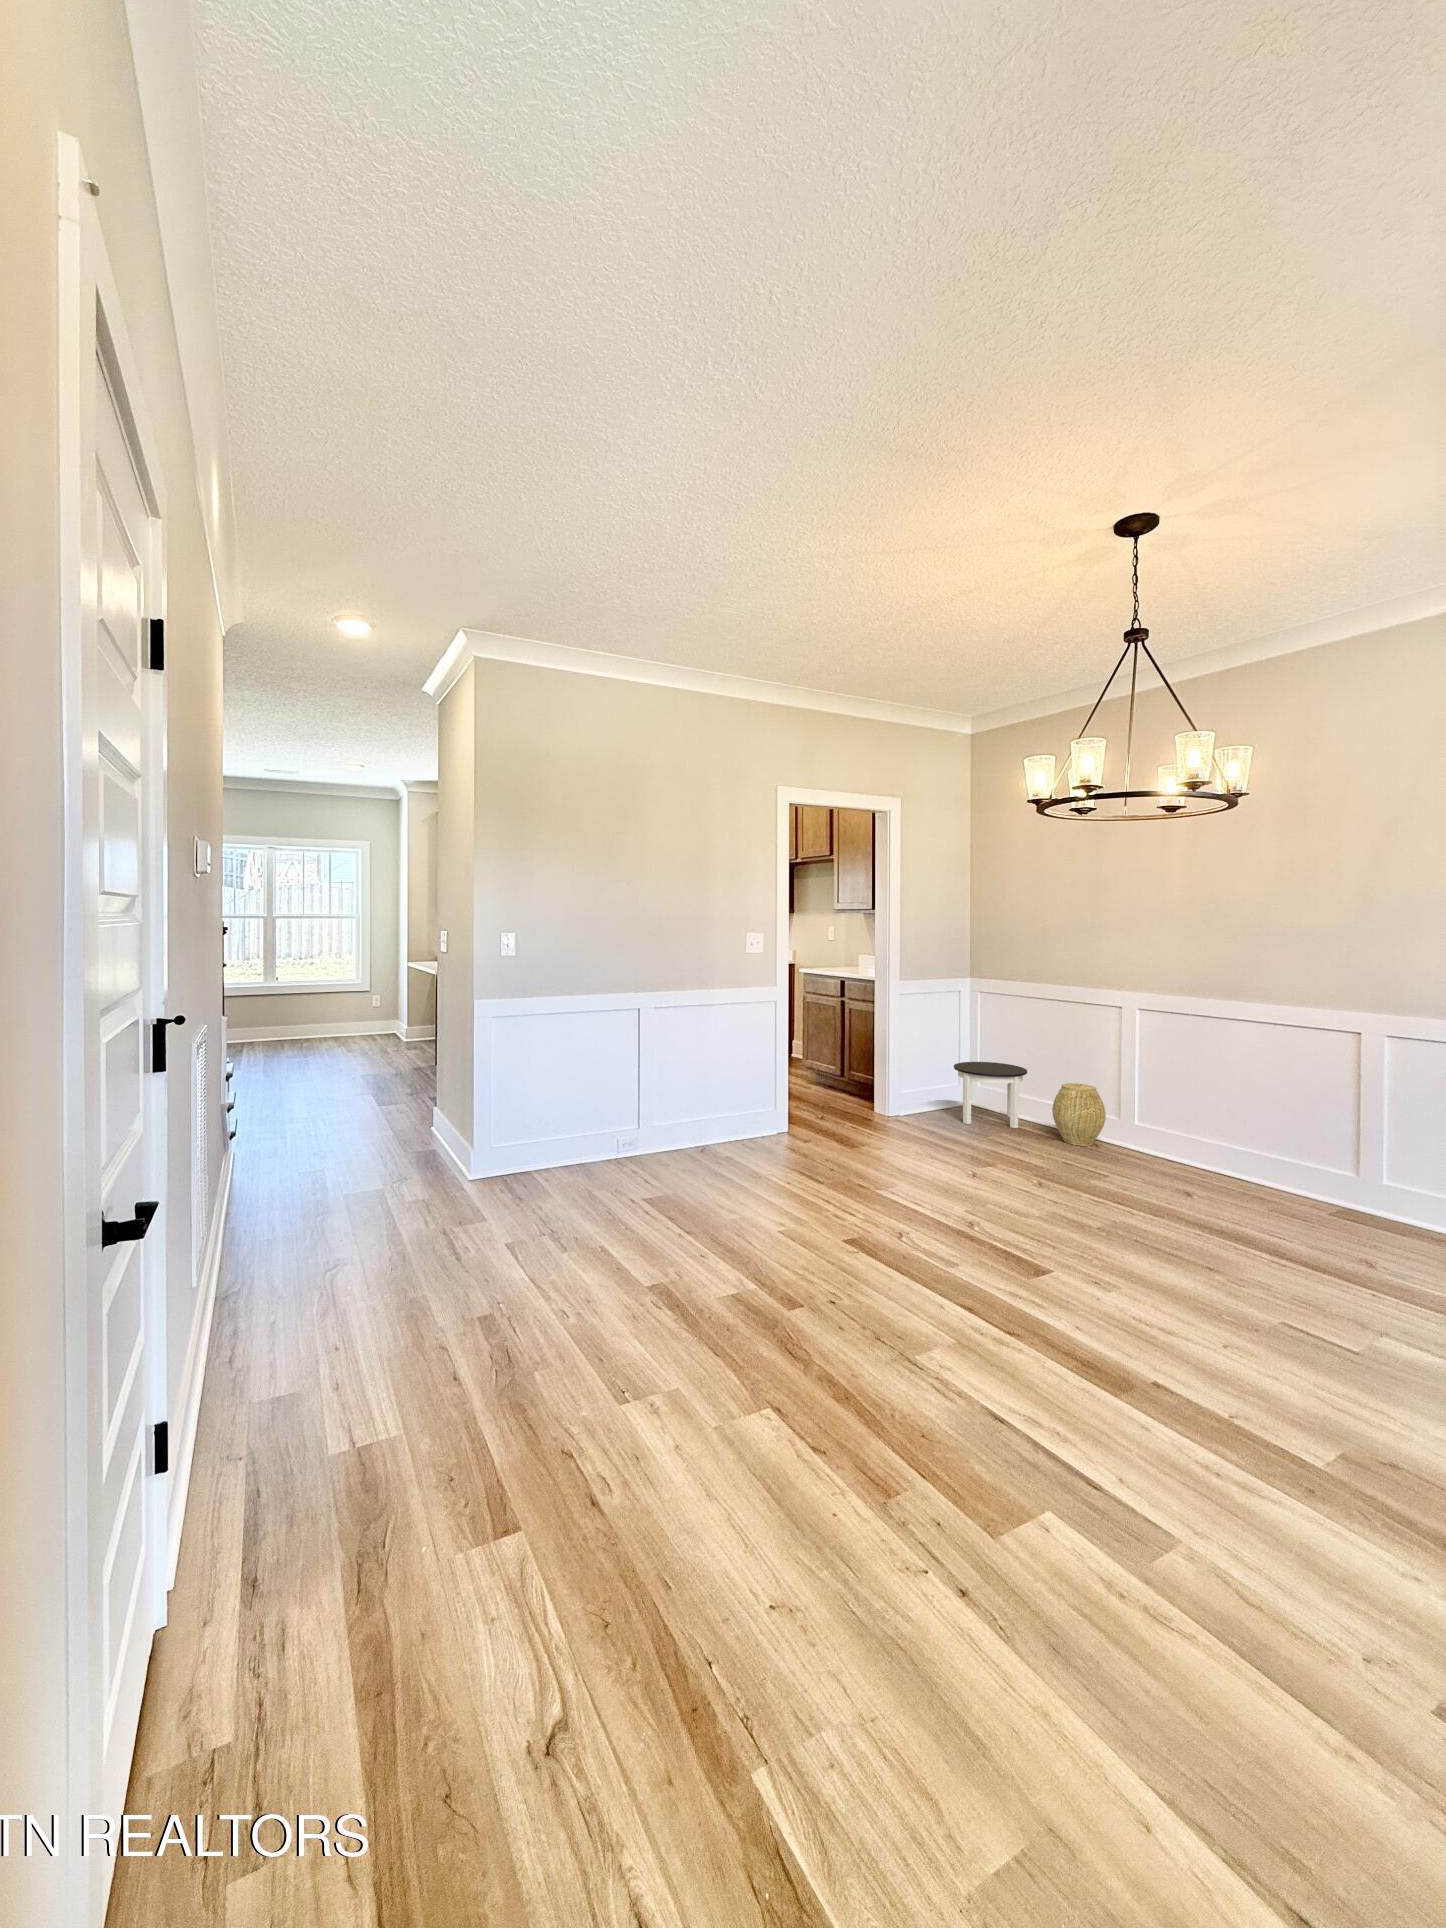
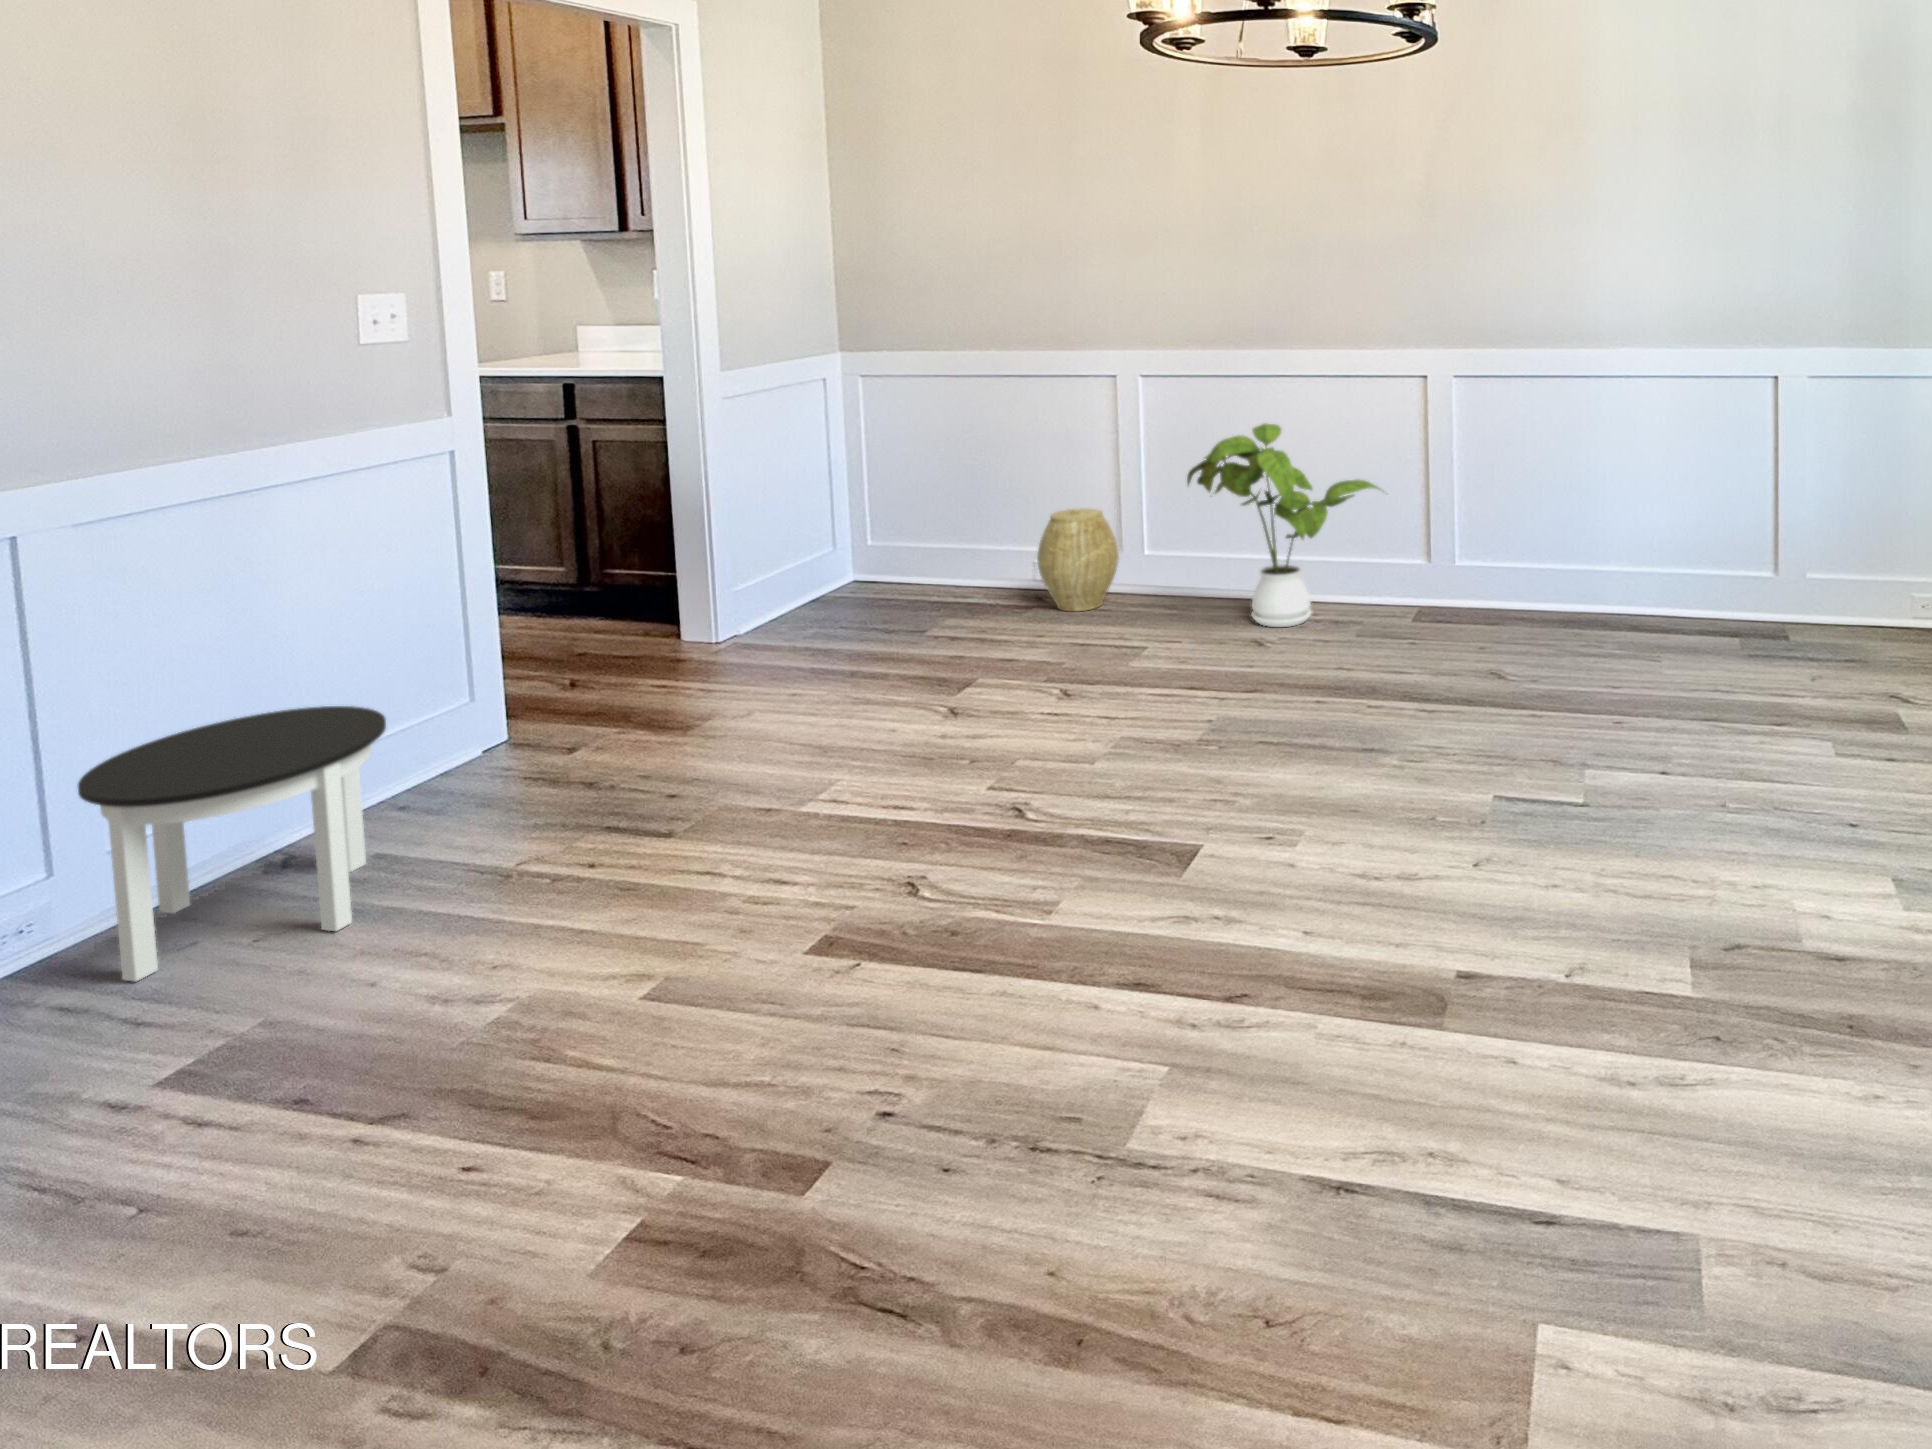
house plant: none [1144,1047,1306,1189] -> present [1187,424,1379,627]
round table: present [954,1062,1027,1128] -> present [78,706,386,981]

